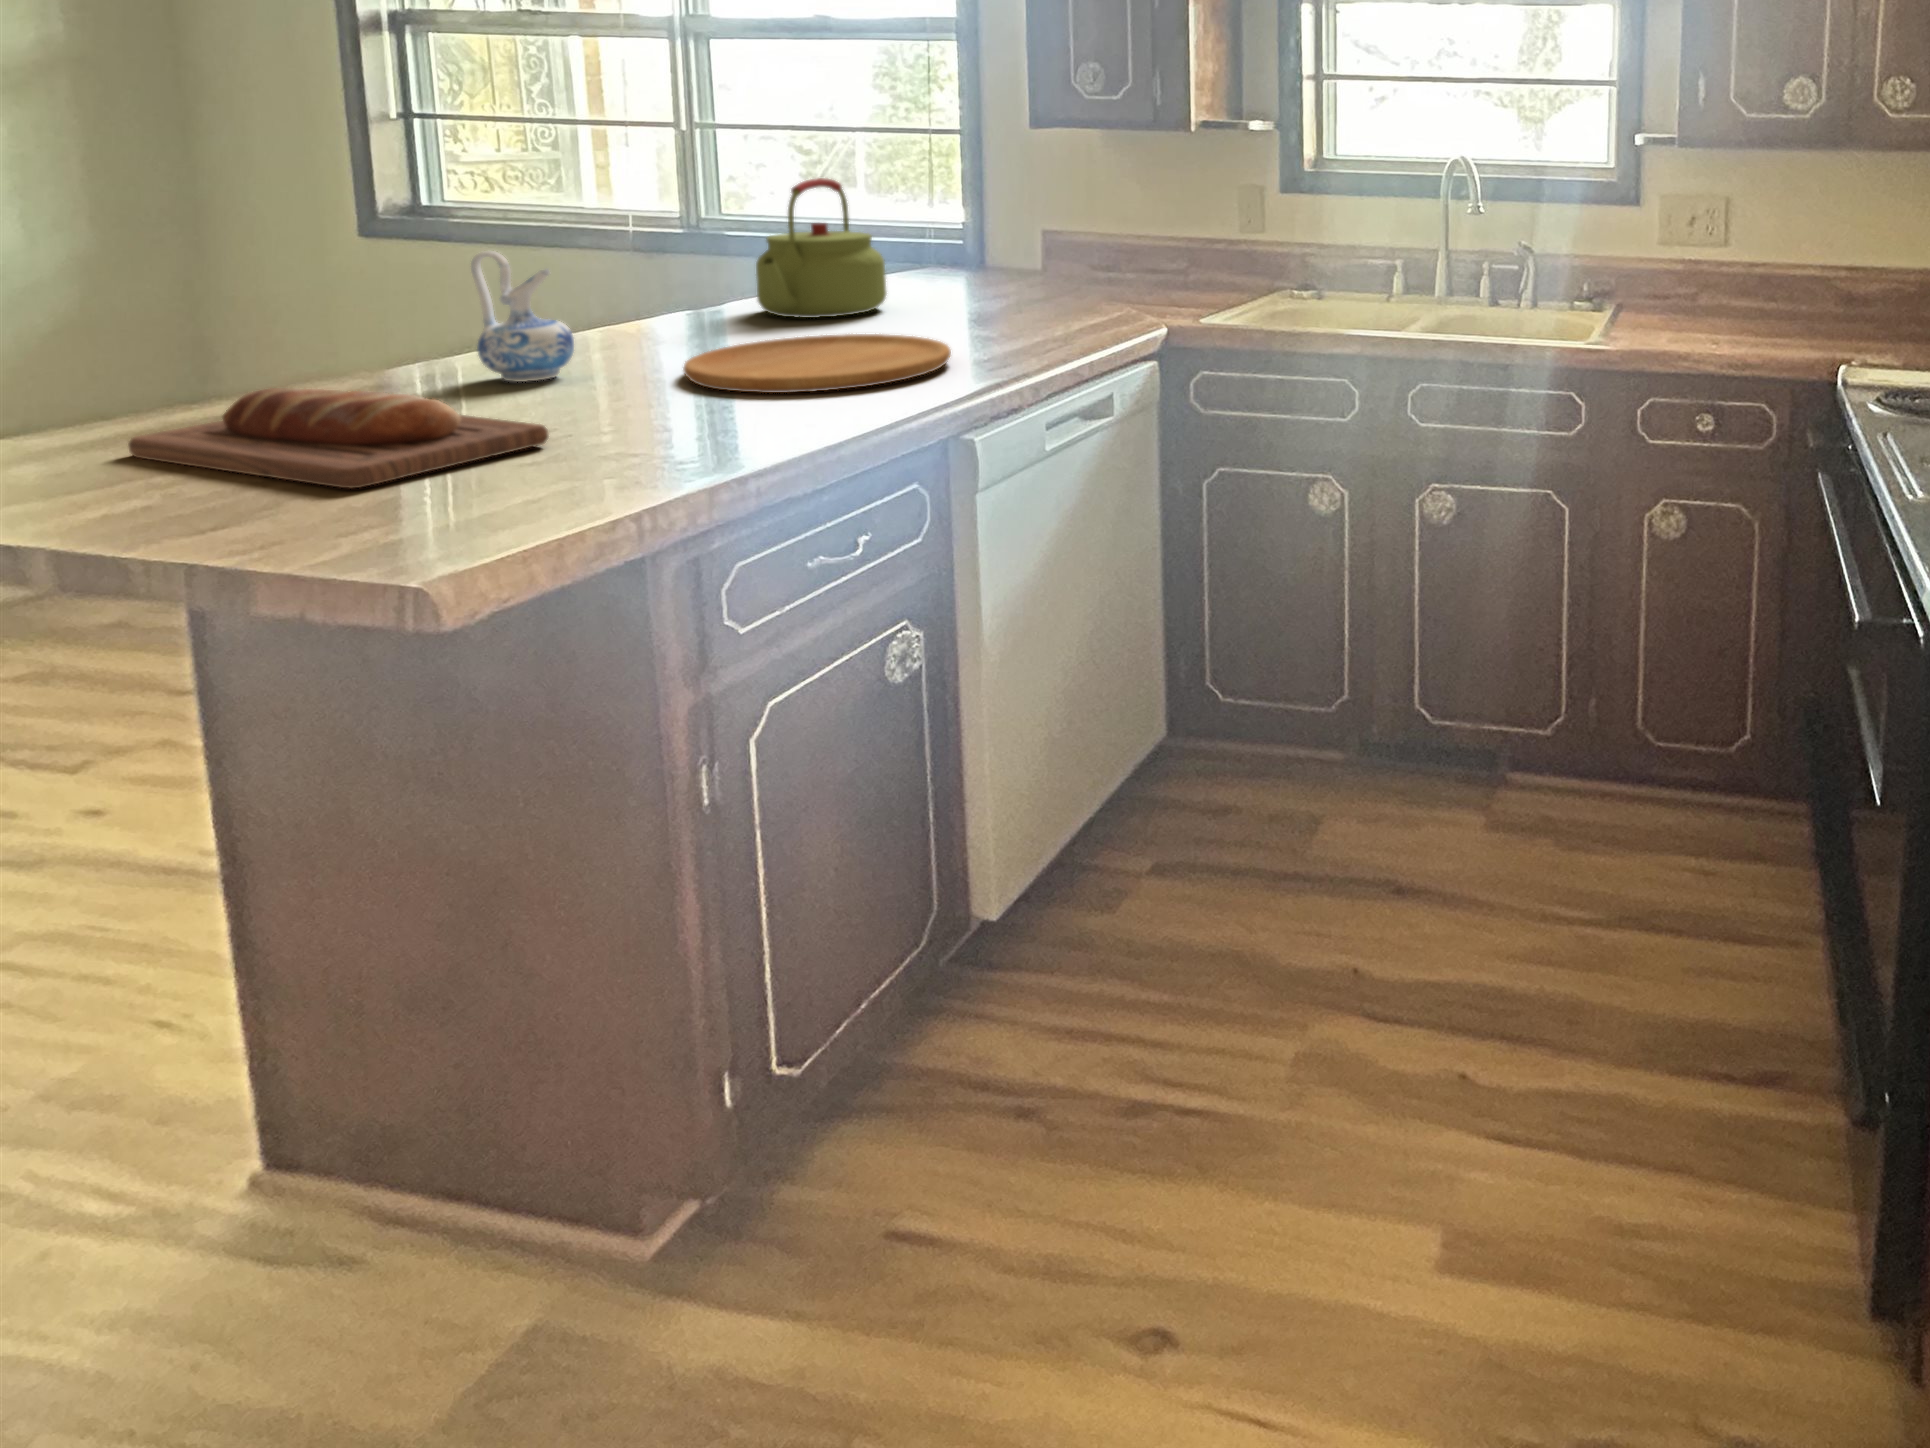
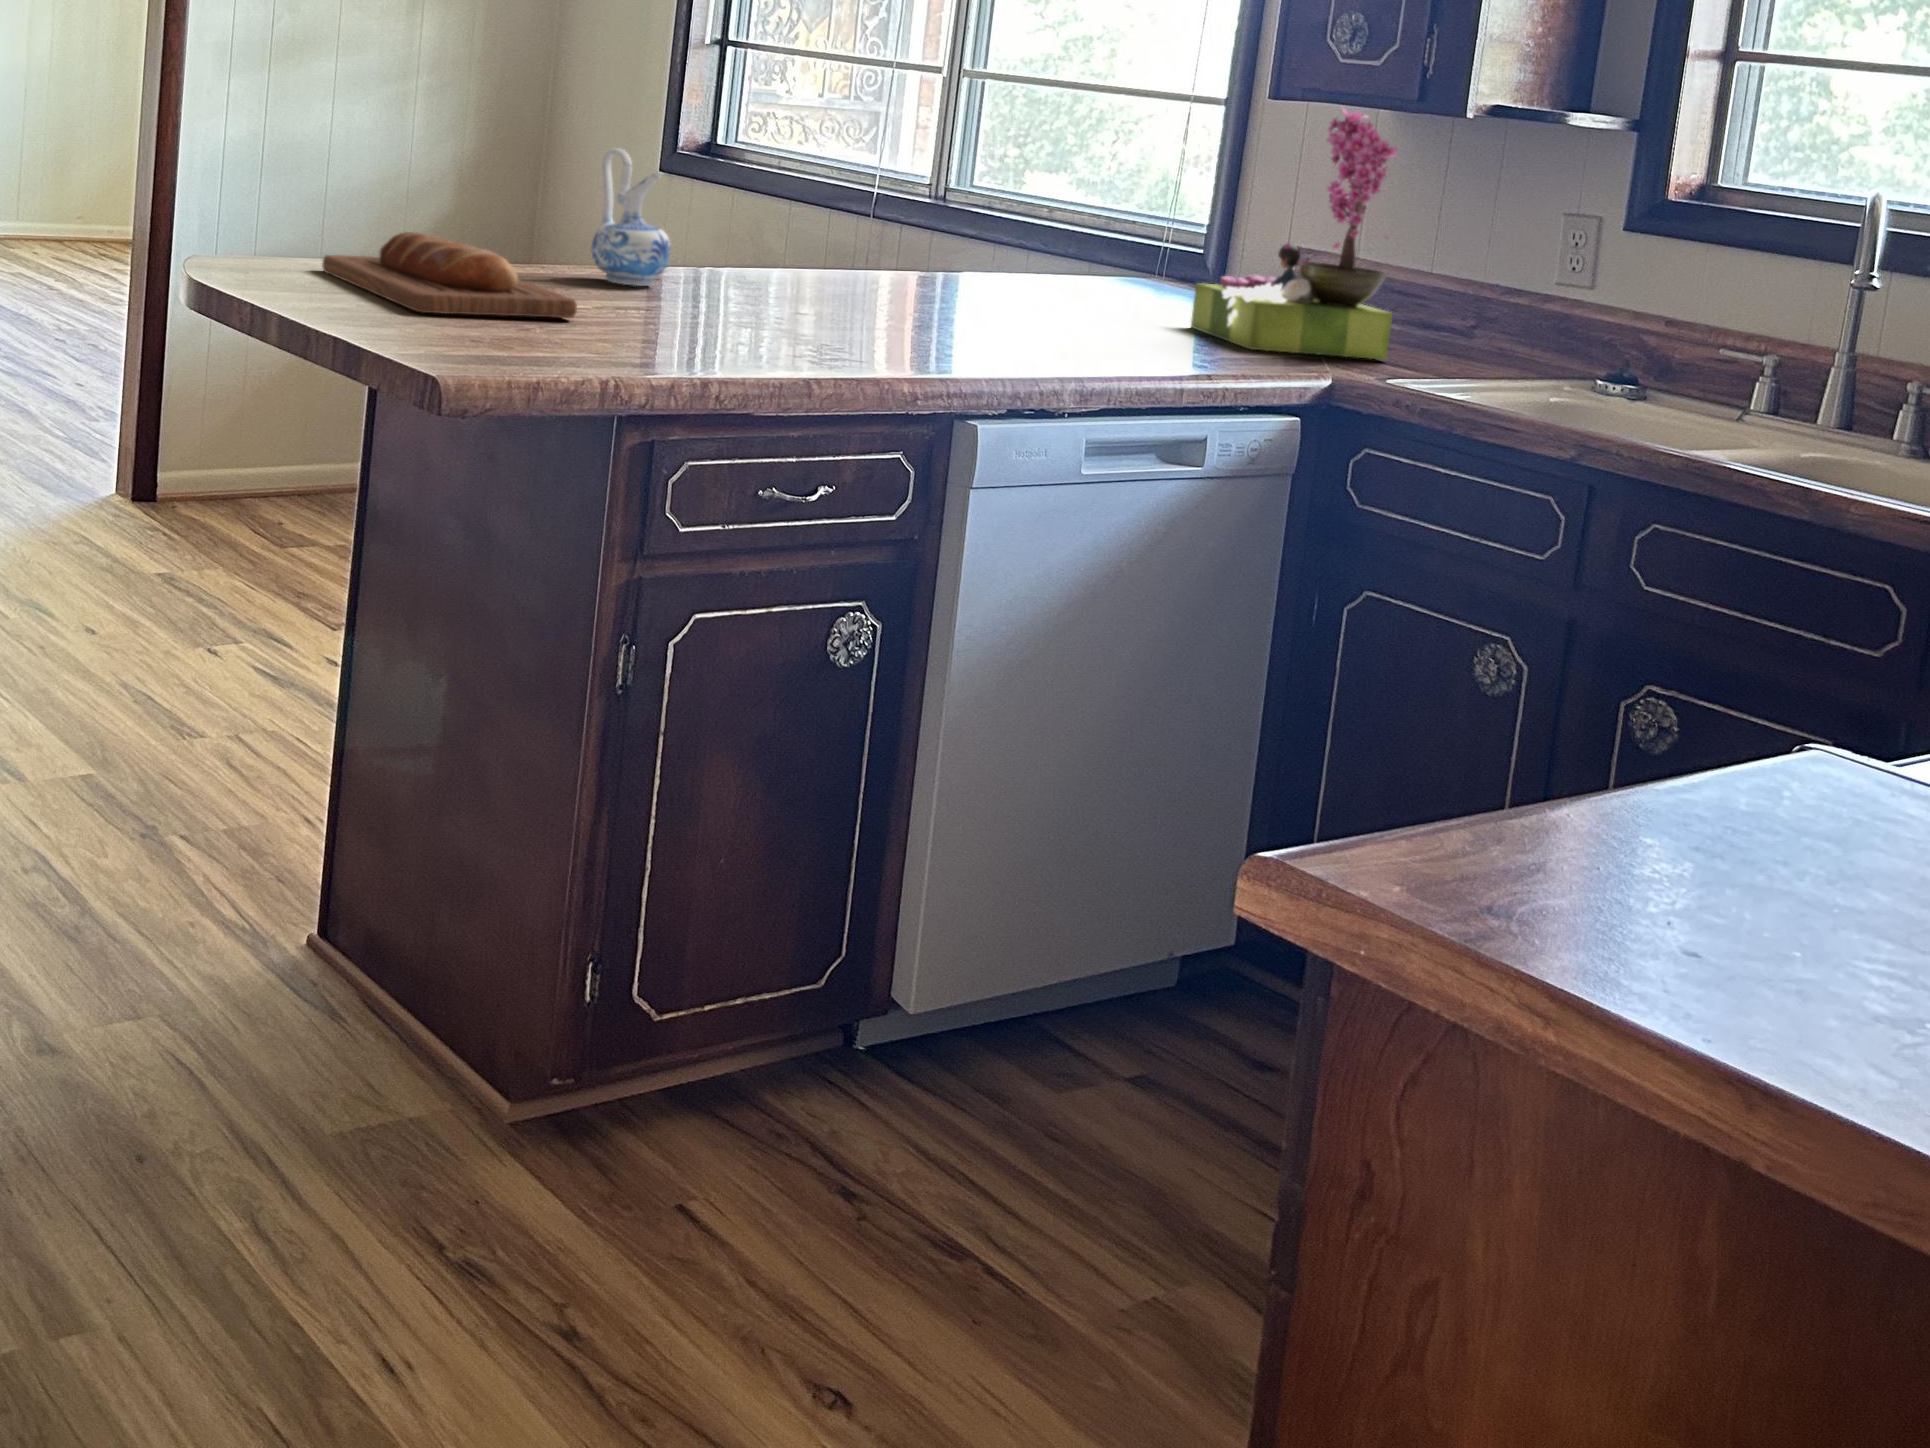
flower arrangement: none [1023,131,1178,319] -> present [1191,108,1398,360]
kettle: present [756,178,886,318] -> none [895,128,1041,298]
cutting board: present [683,334,951,393] -> none [742,288,1012,346]

